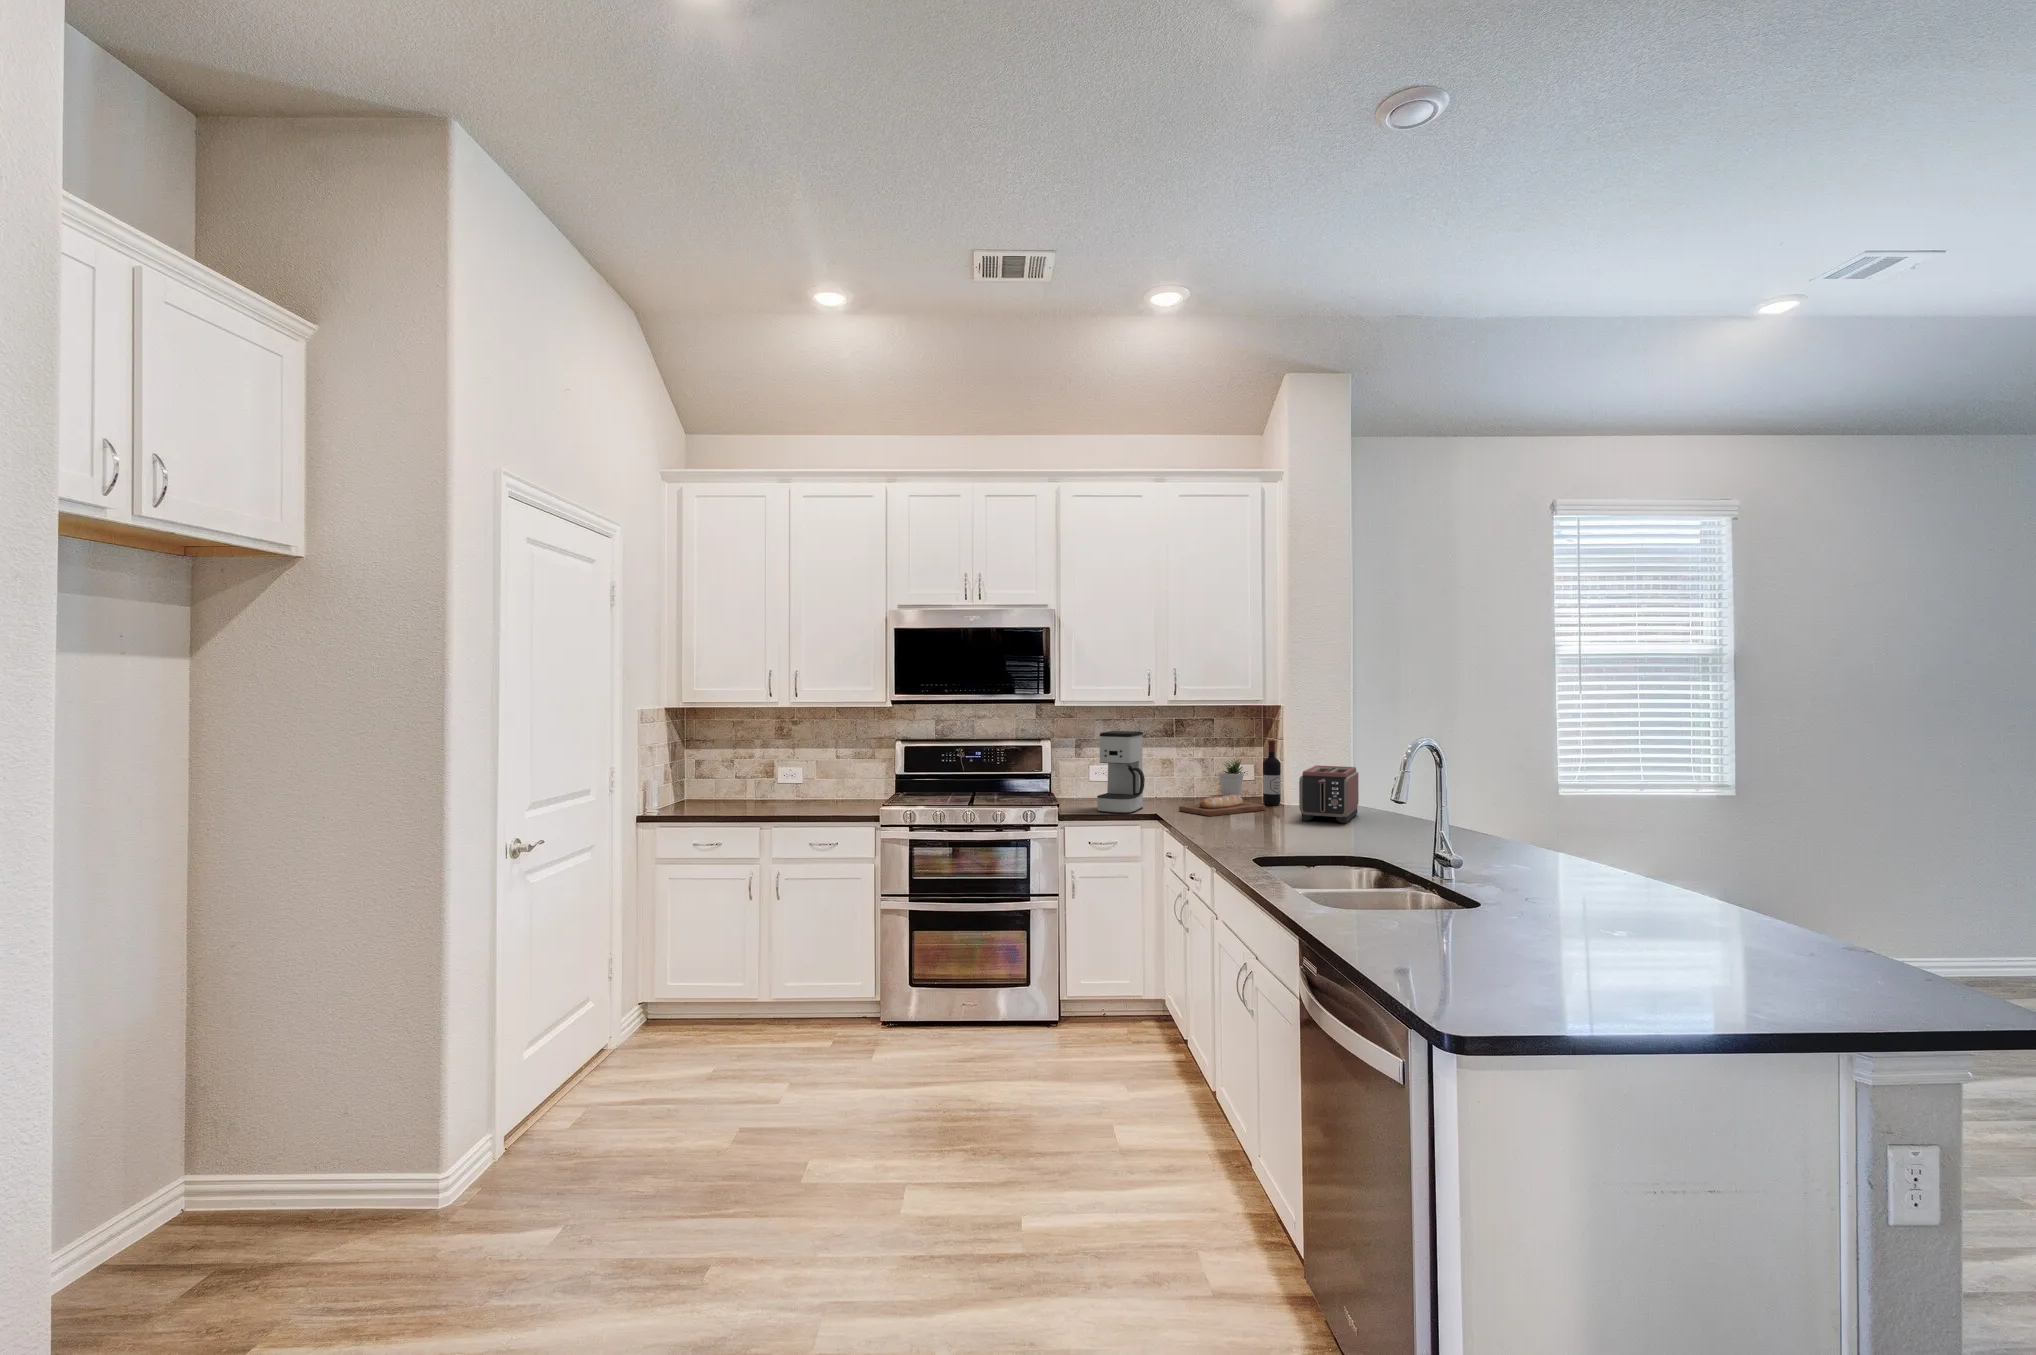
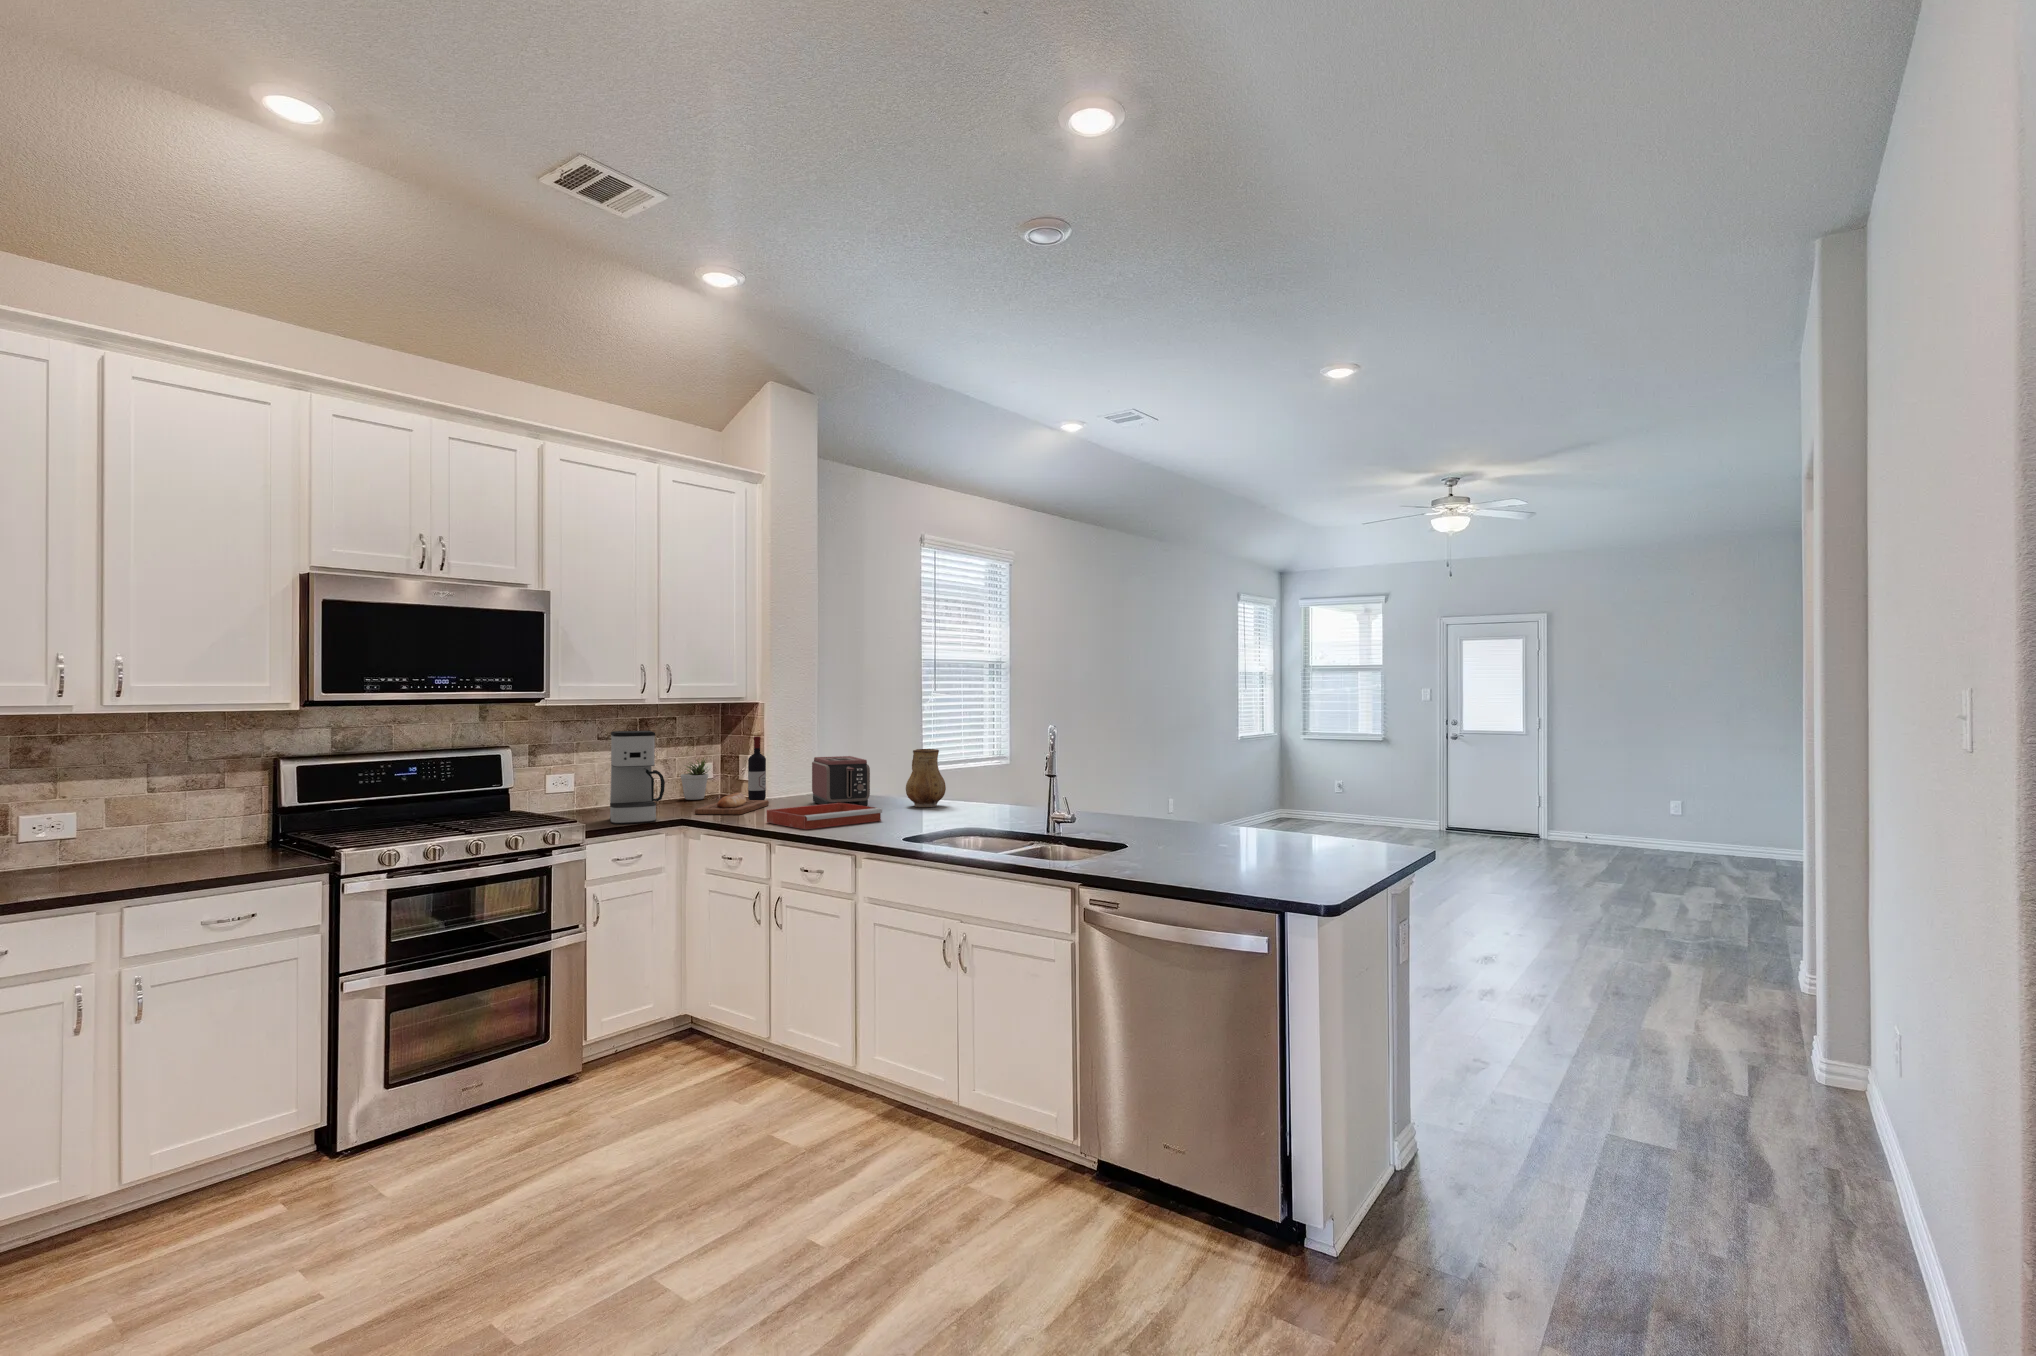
ceramic pitcher: none [1381,766,1431,834] -> present [906,749,946,807]
tray: none [1200,815,1300,841] -> present [767,803,882,829]

